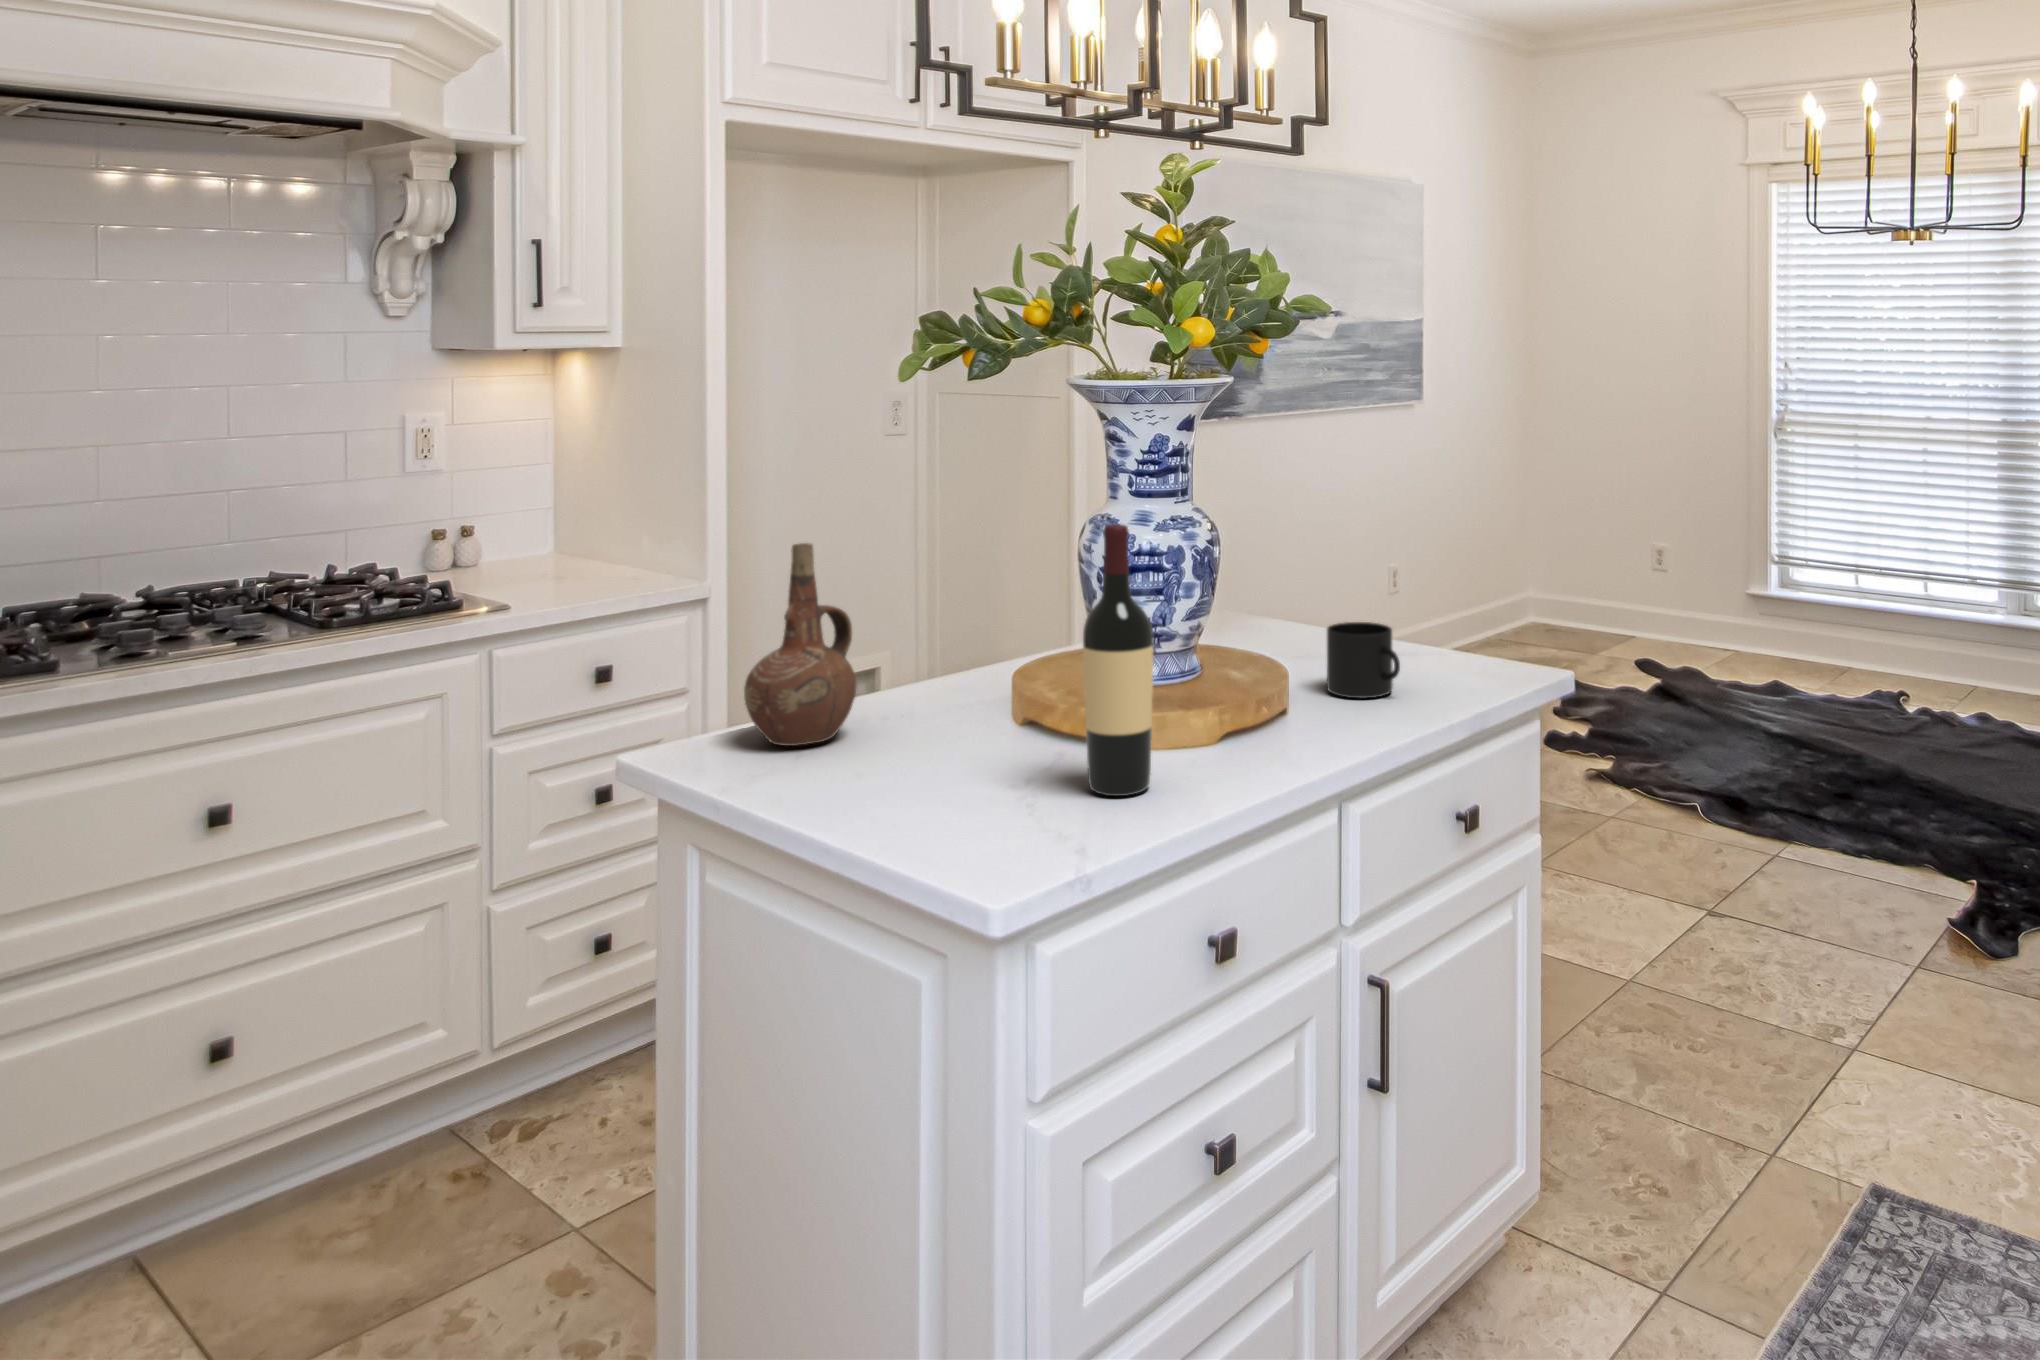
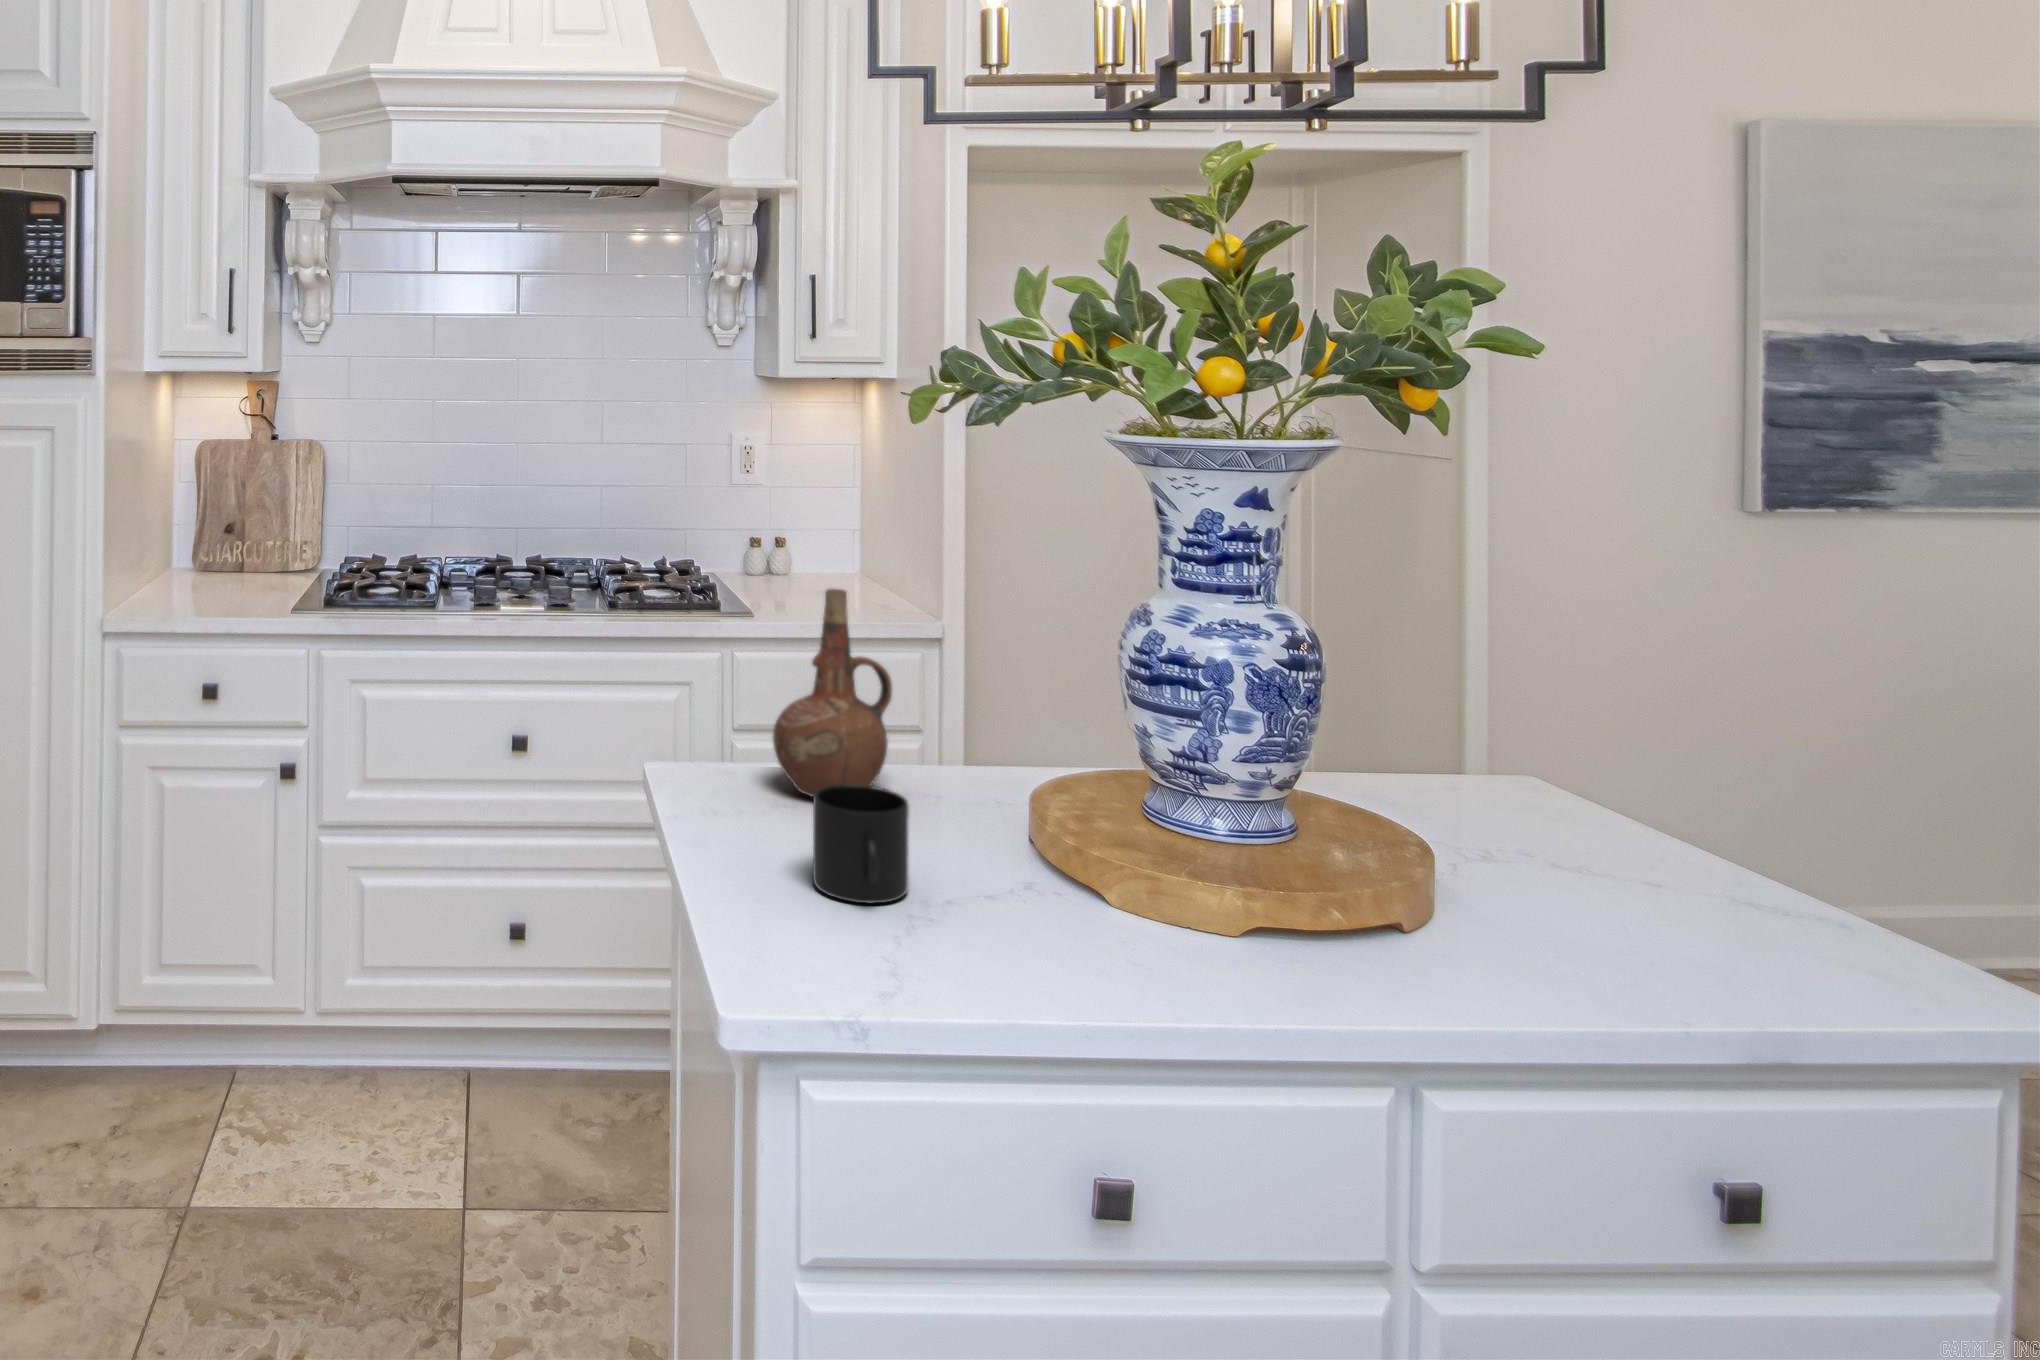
wine bottle: present [1083,524,1153,796] -> none [1021,618,1113,961]
mug: present [1327,622,1400,698] -> present [813,784,909,903]

